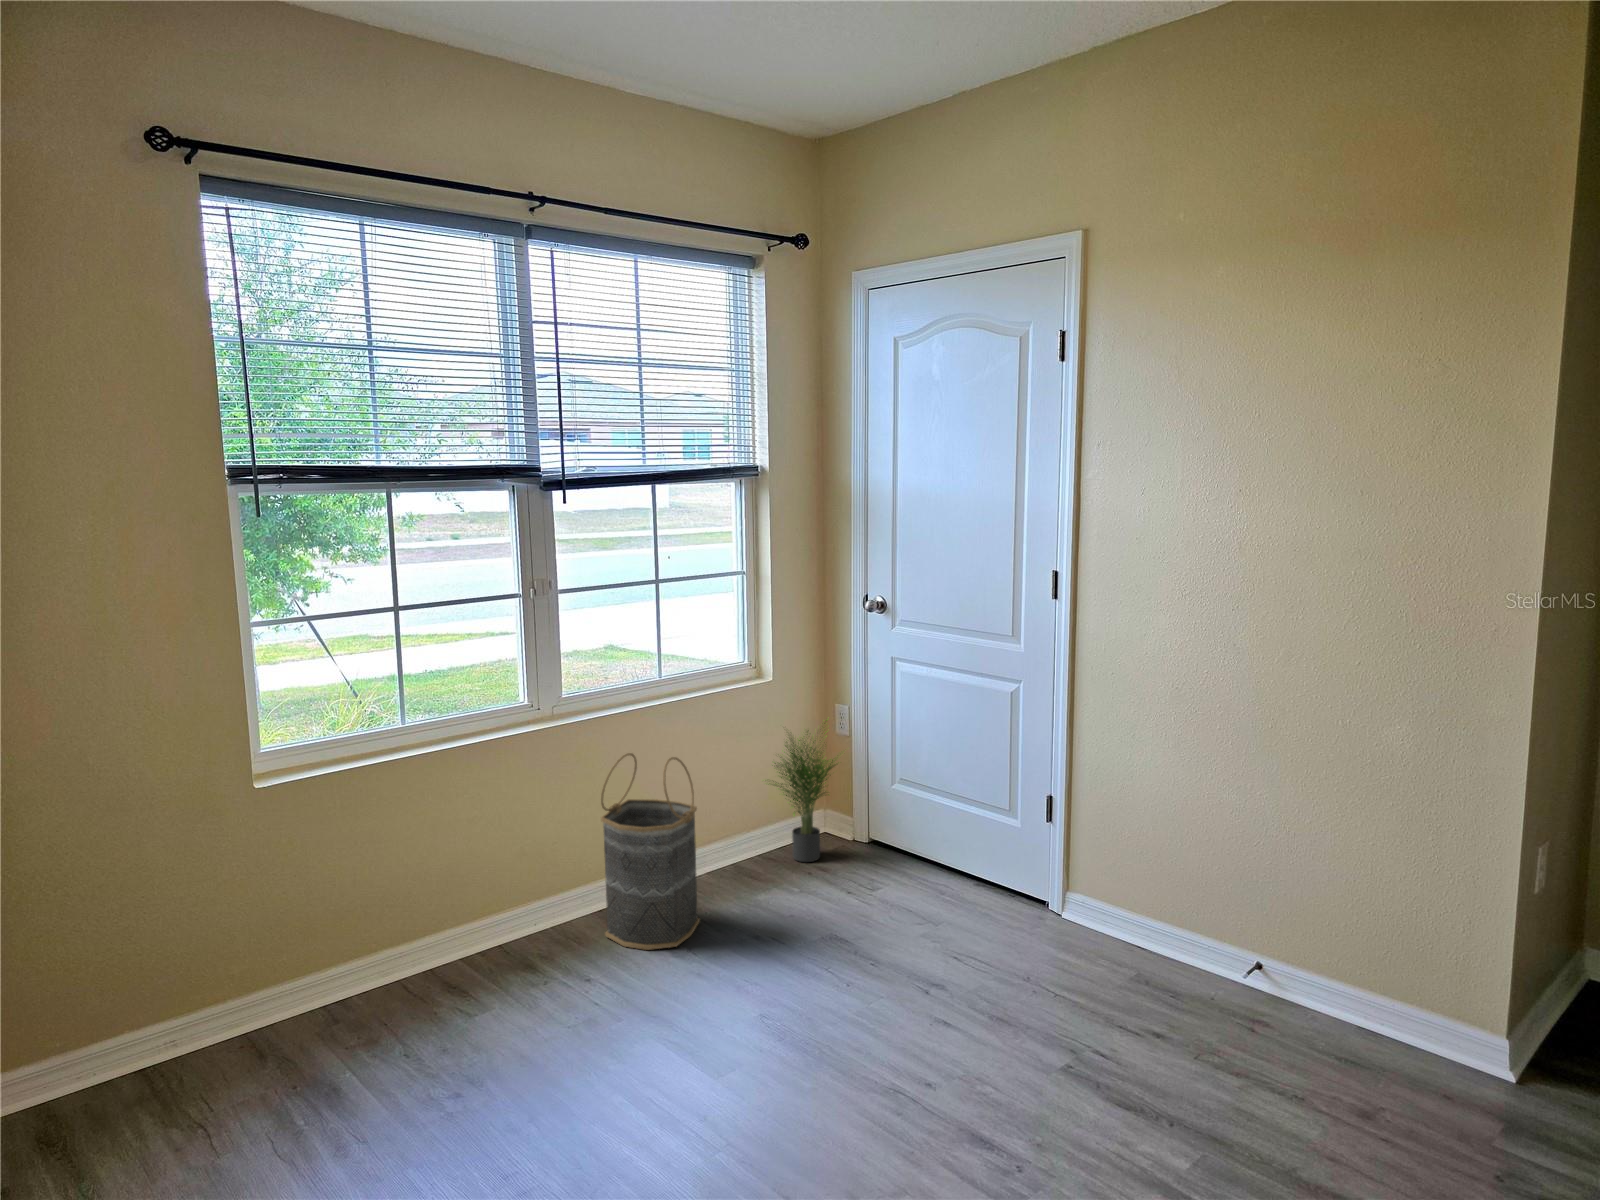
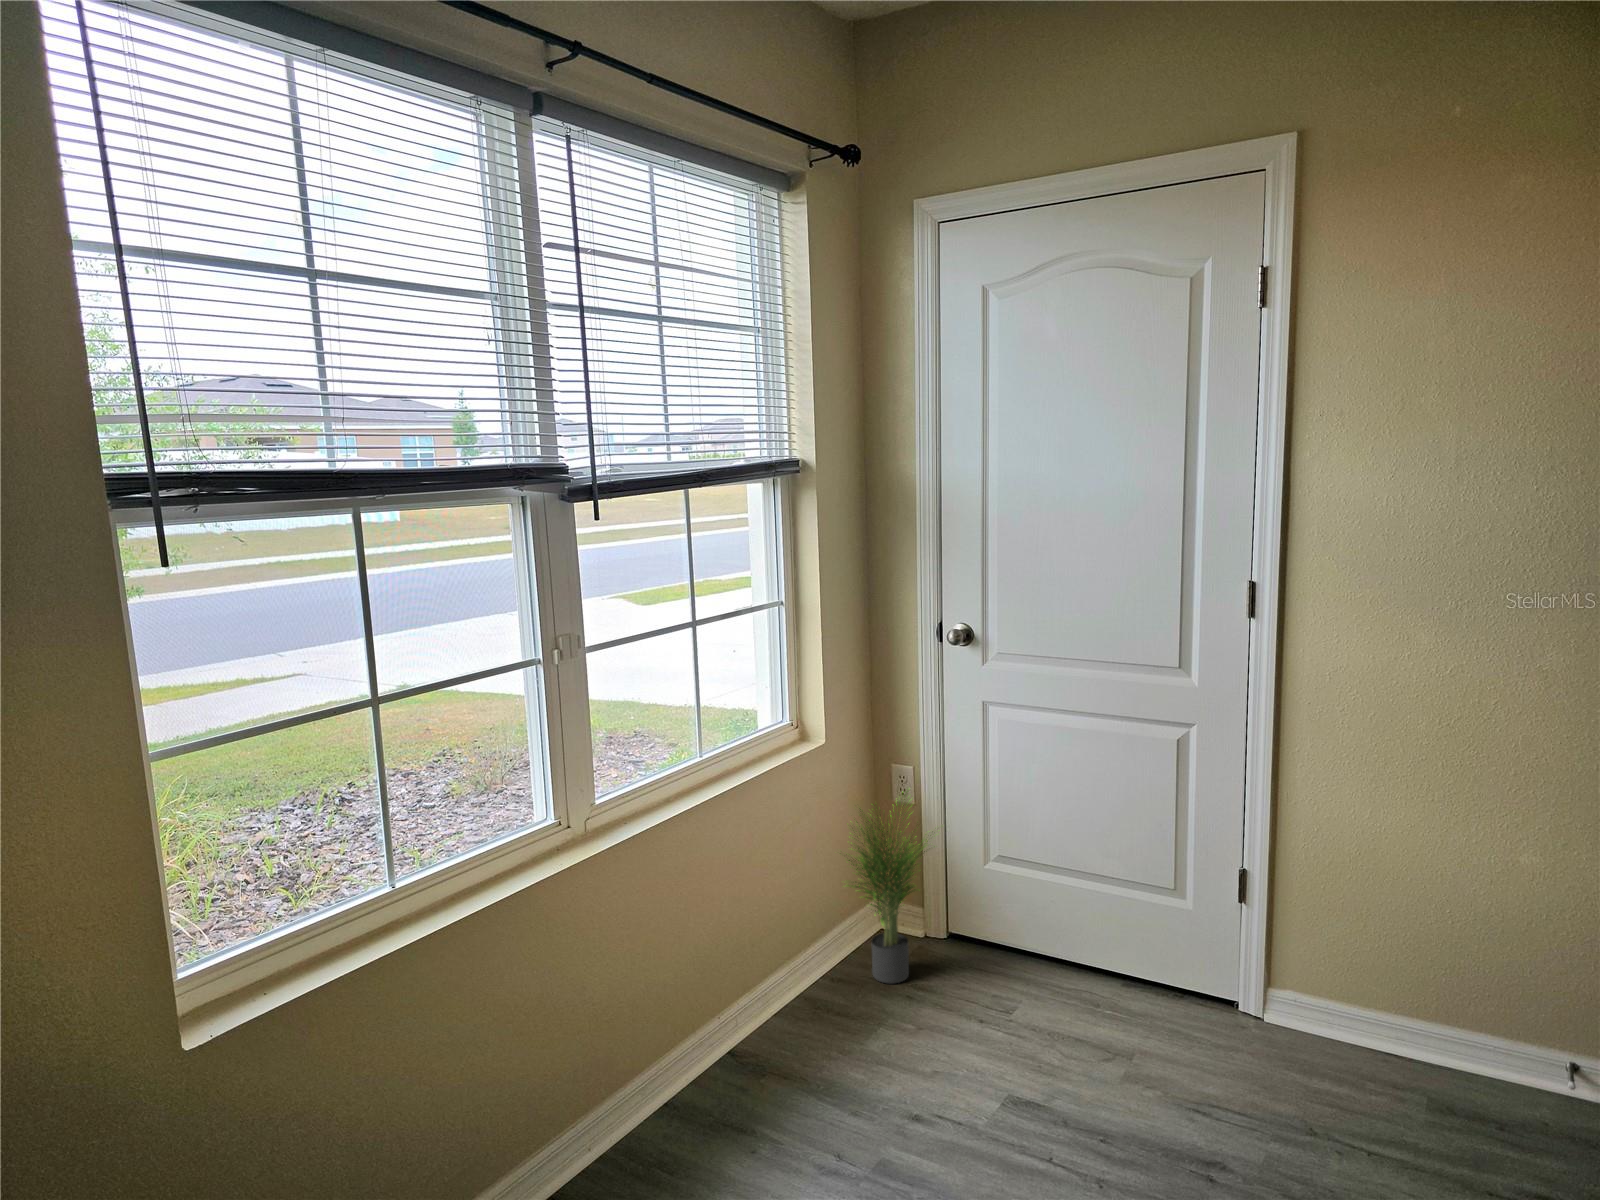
basket: present [601,753,700,950] -> none [687,878,819,1167]

